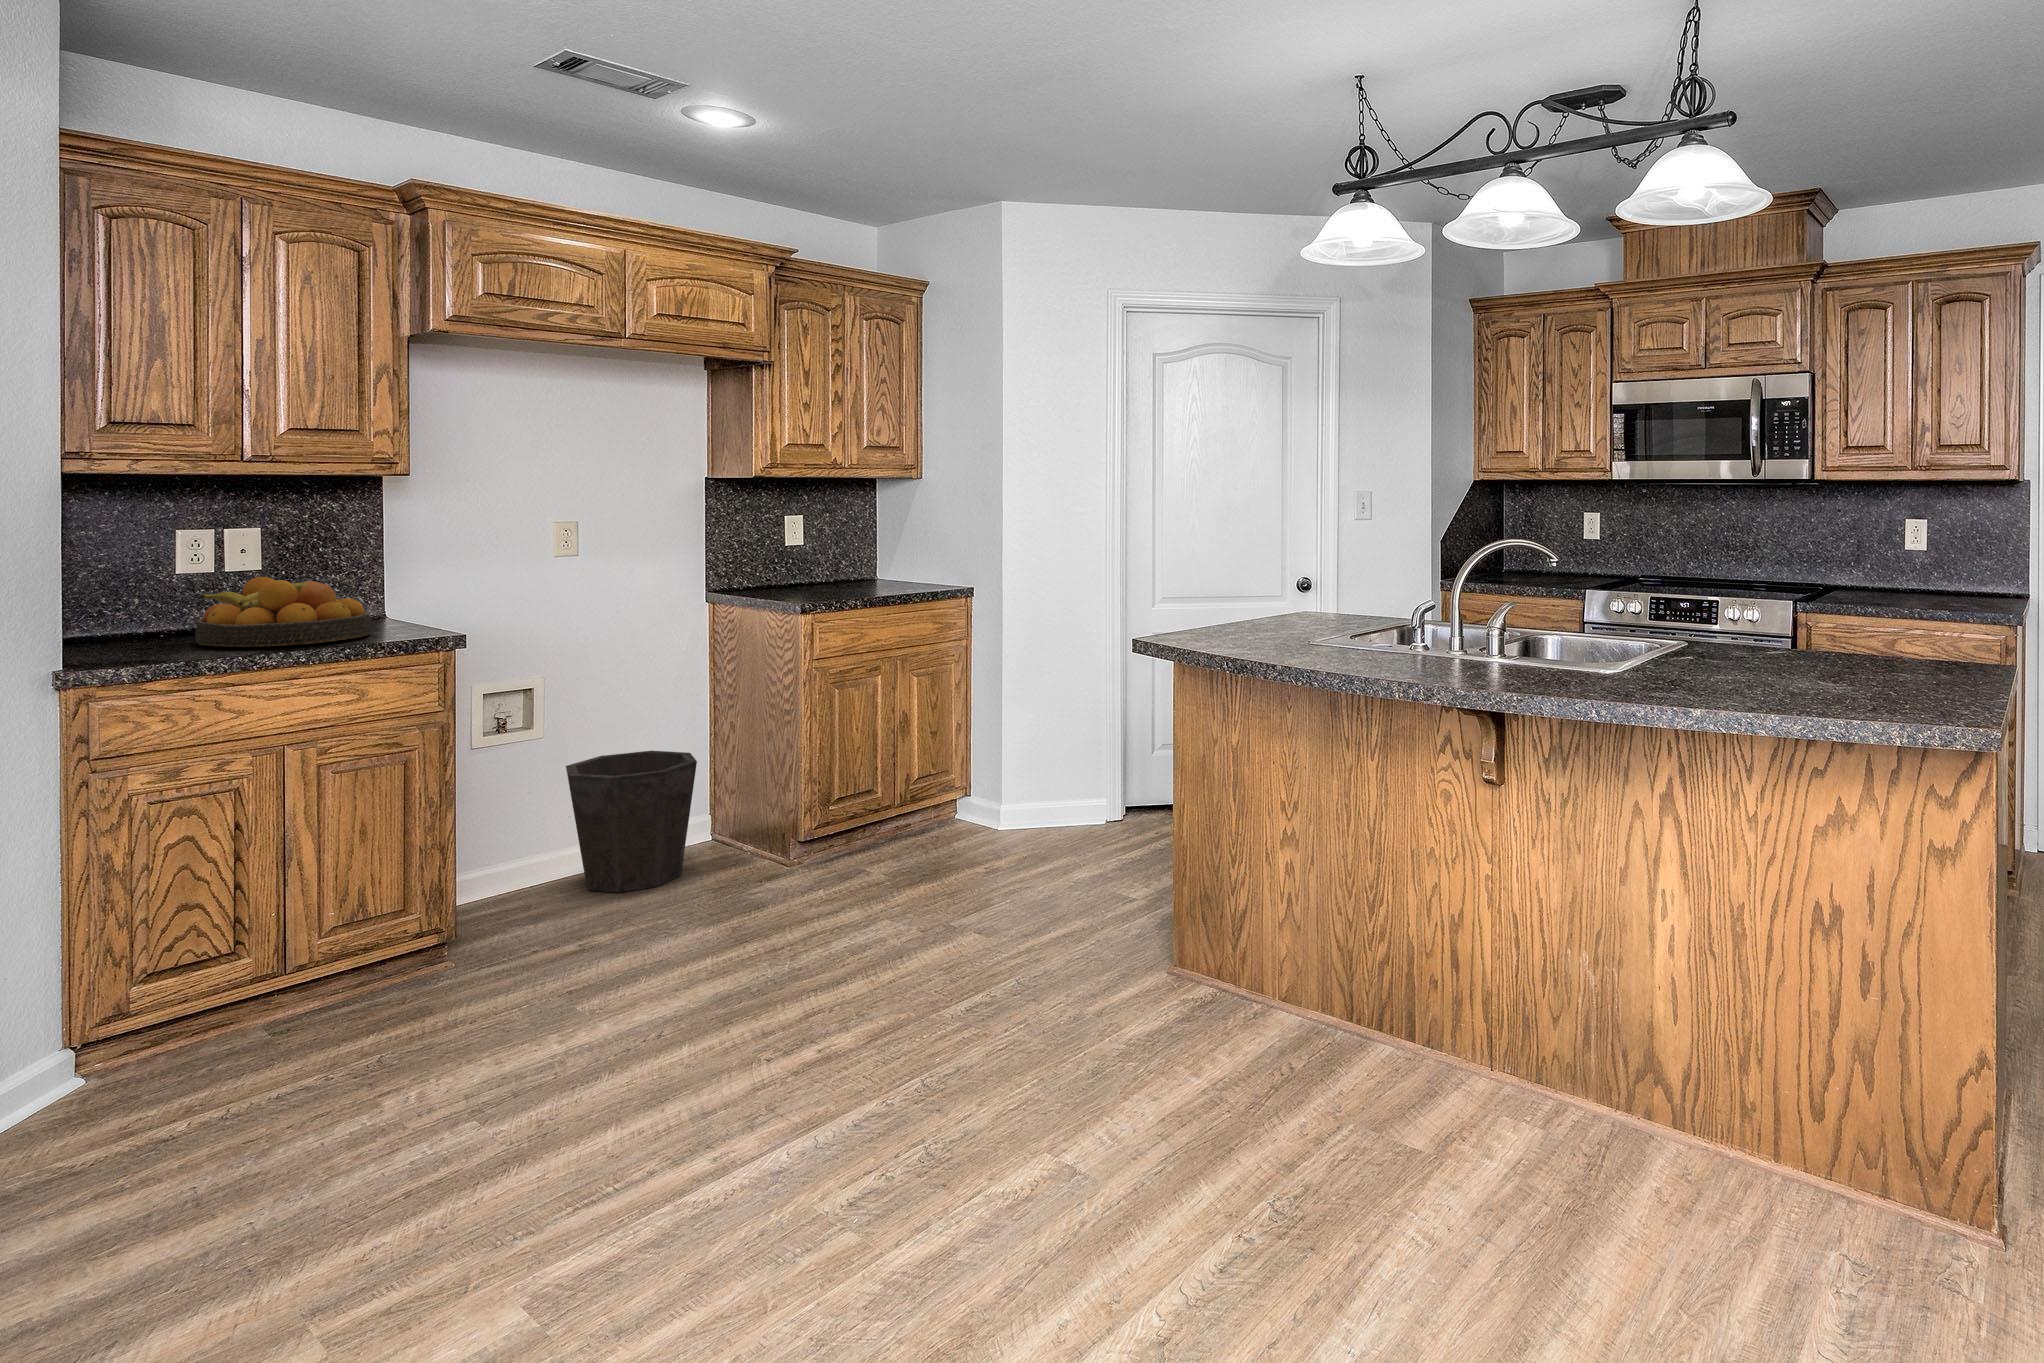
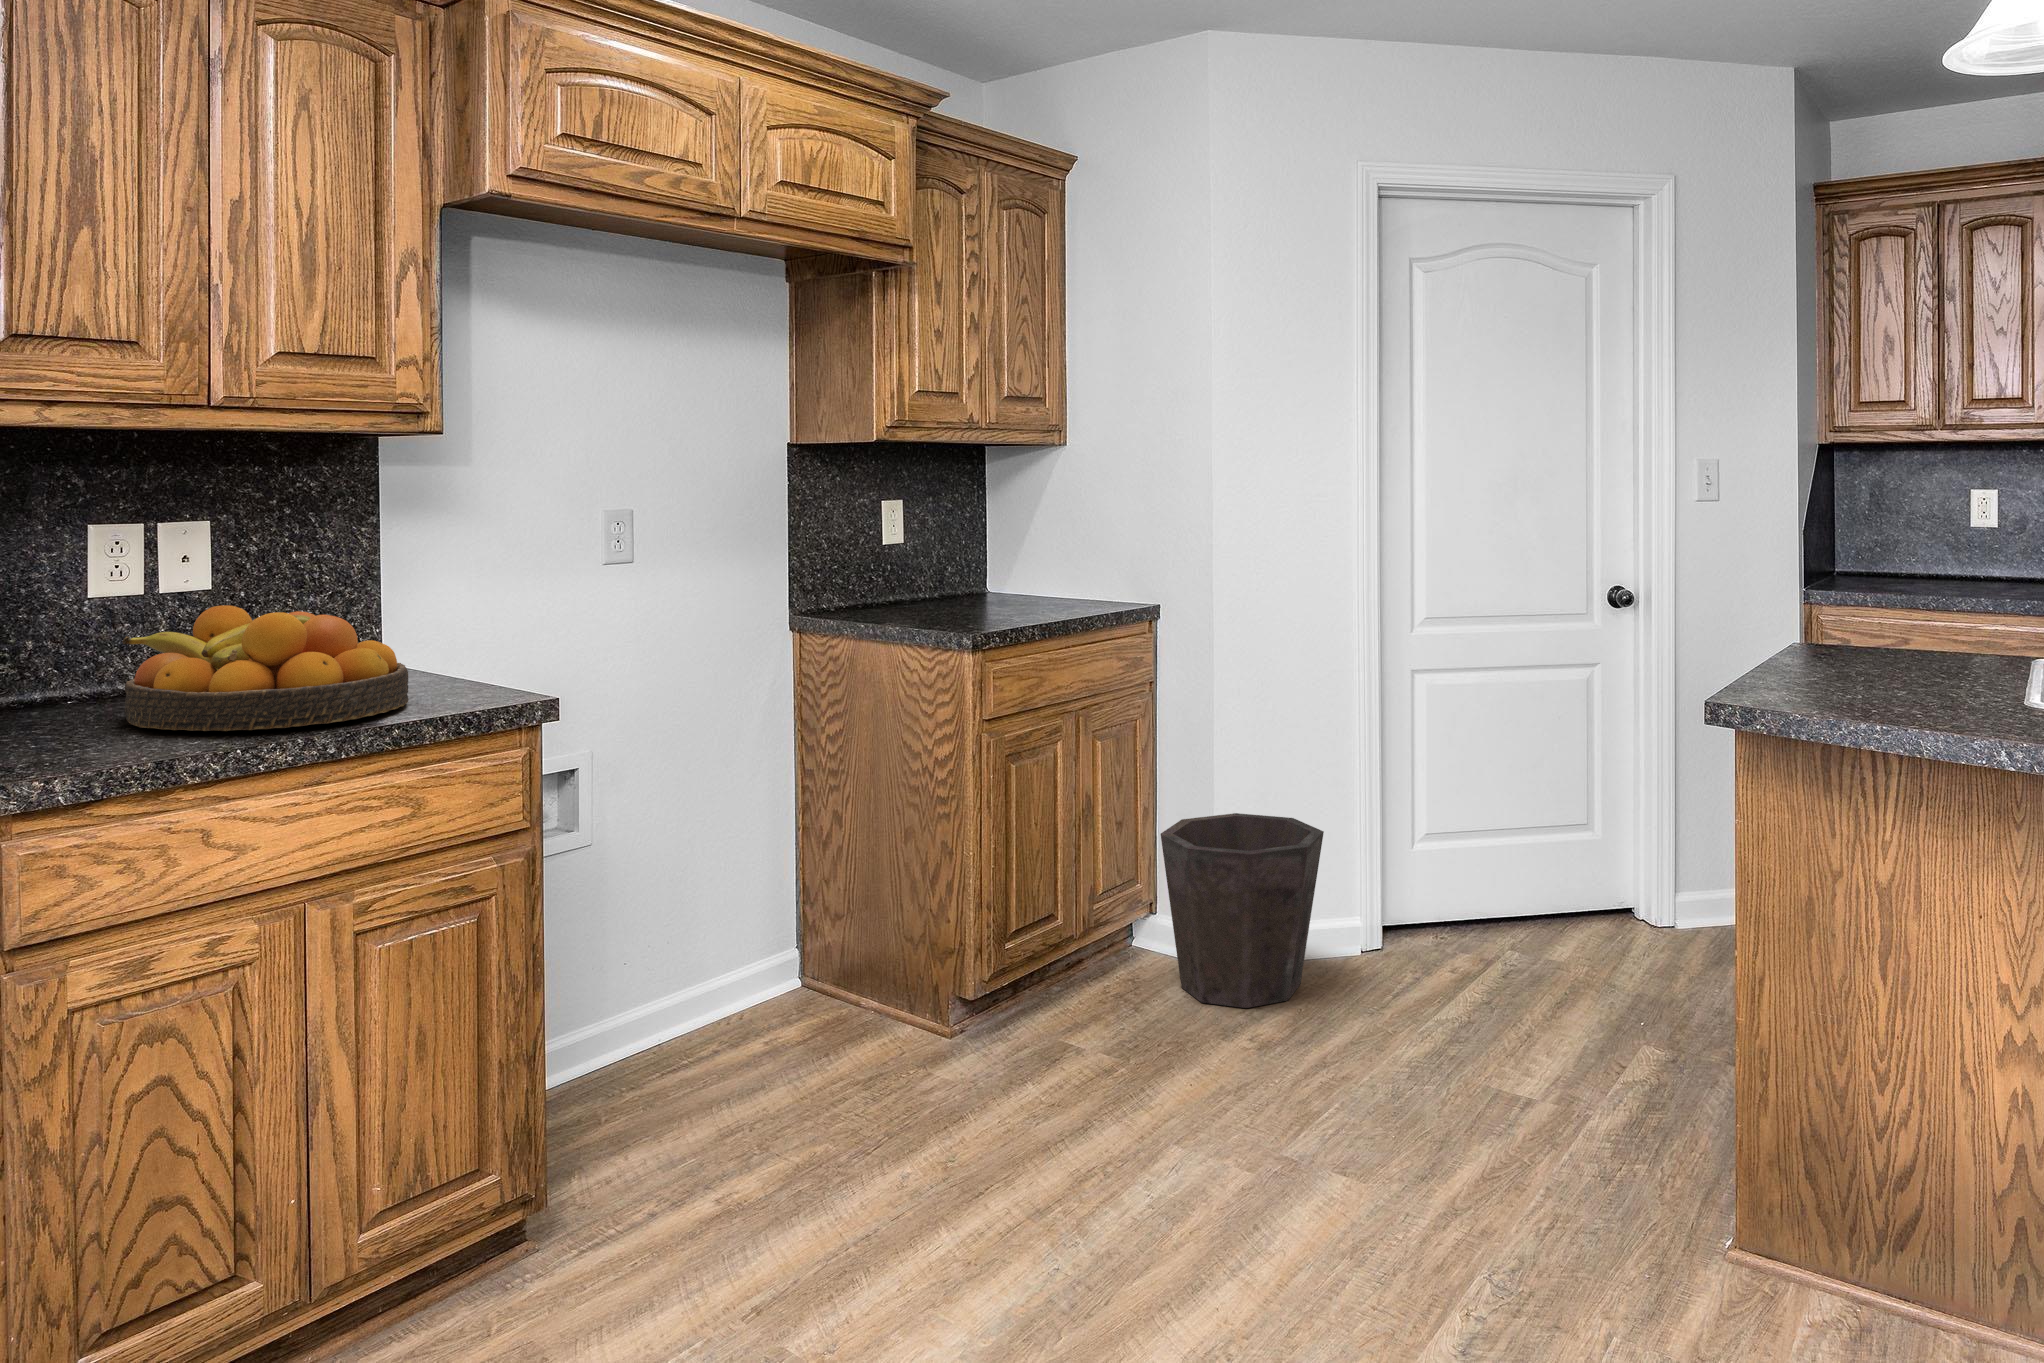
waste bin: present [566,751,697,893] -> present [1161,813,1324,1008]

